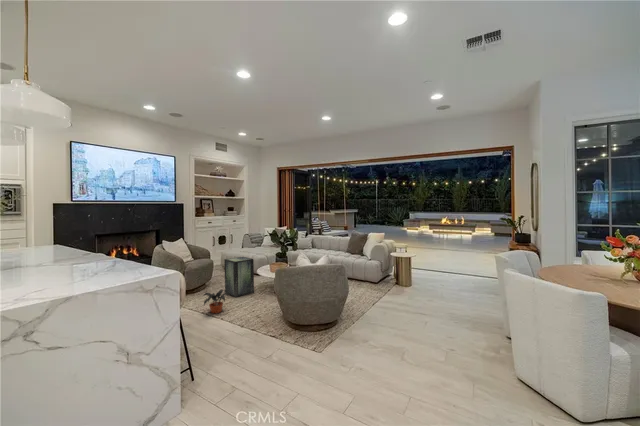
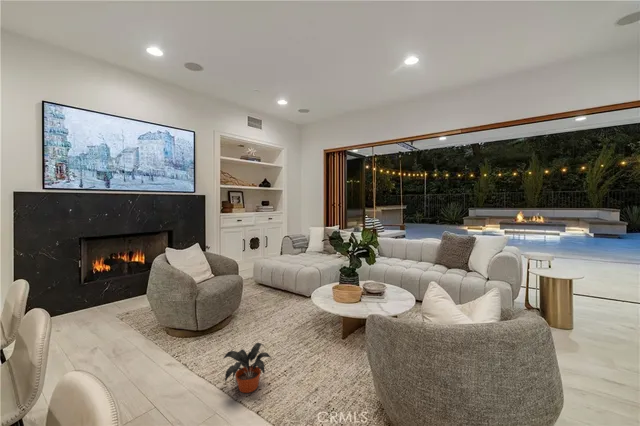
storage box: present [224,257,254,297] -> none [261,275,308,346]

